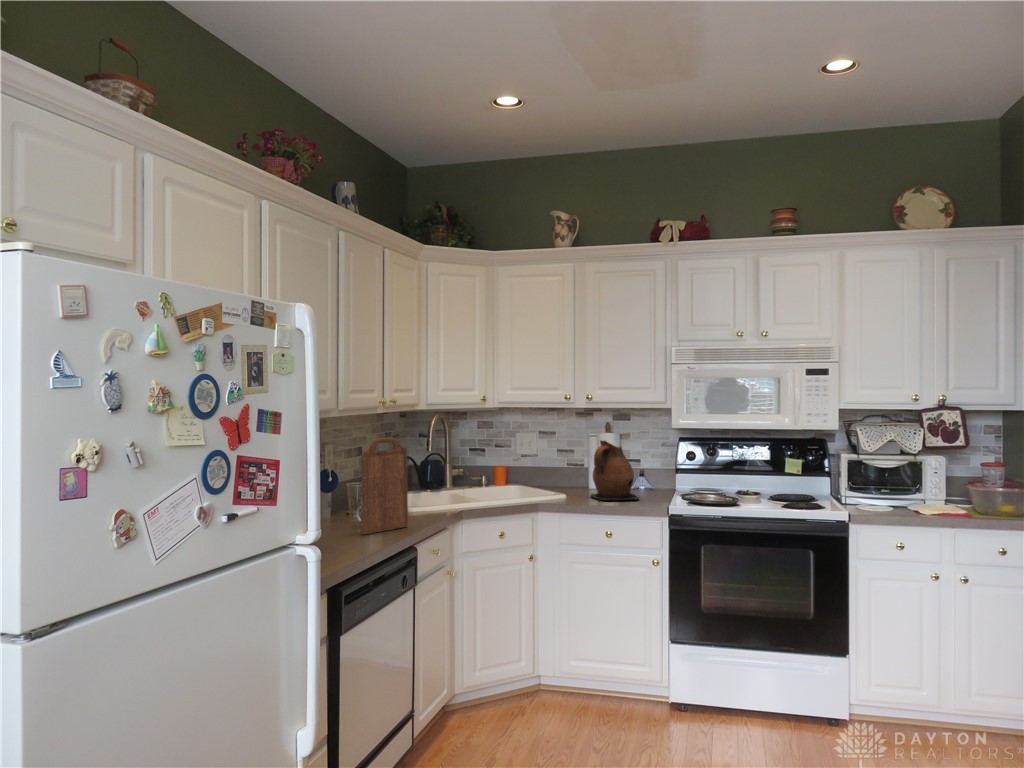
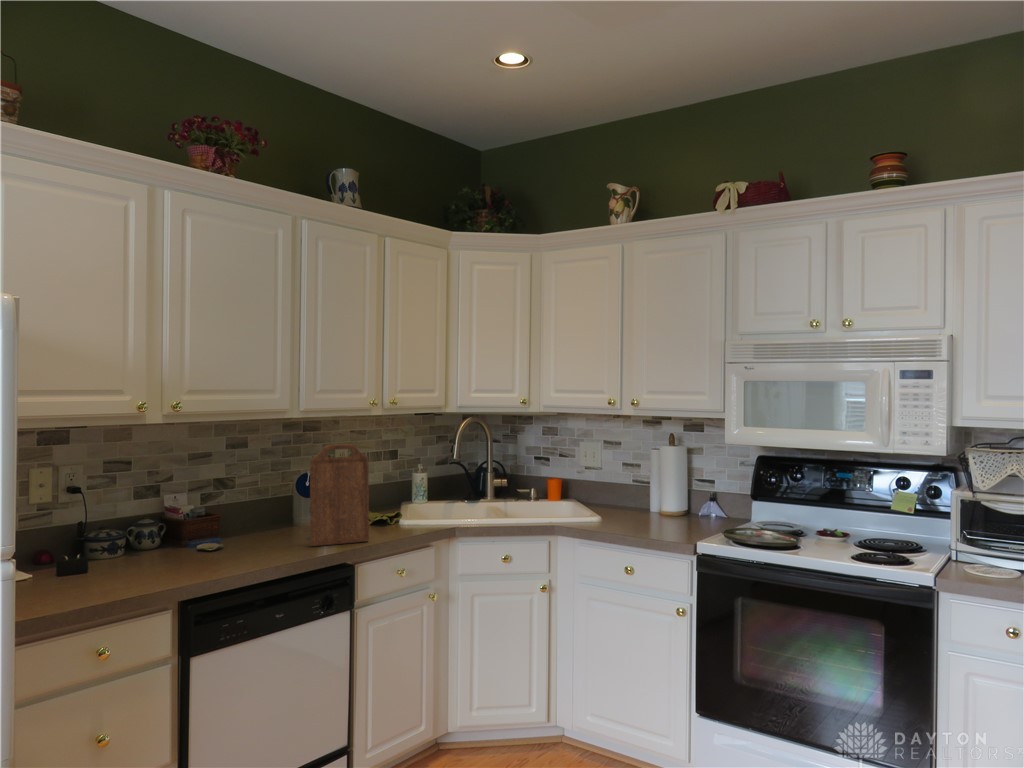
ceramic pitcher: present [591,440,639,500] -> none [627,455,686,531]

